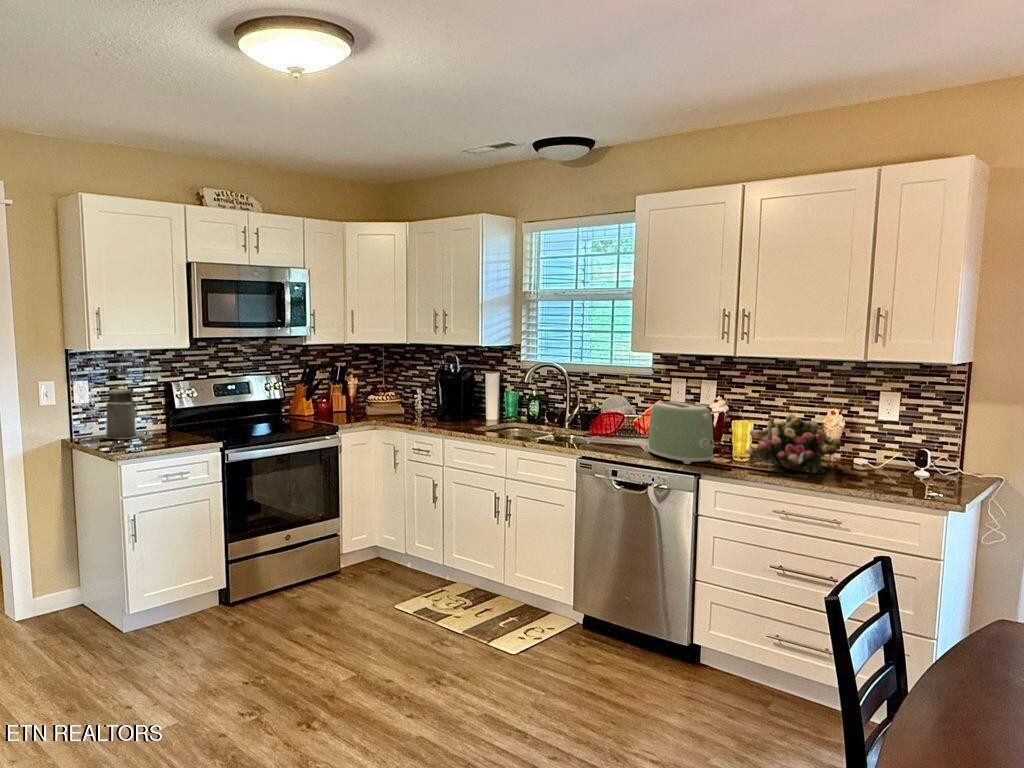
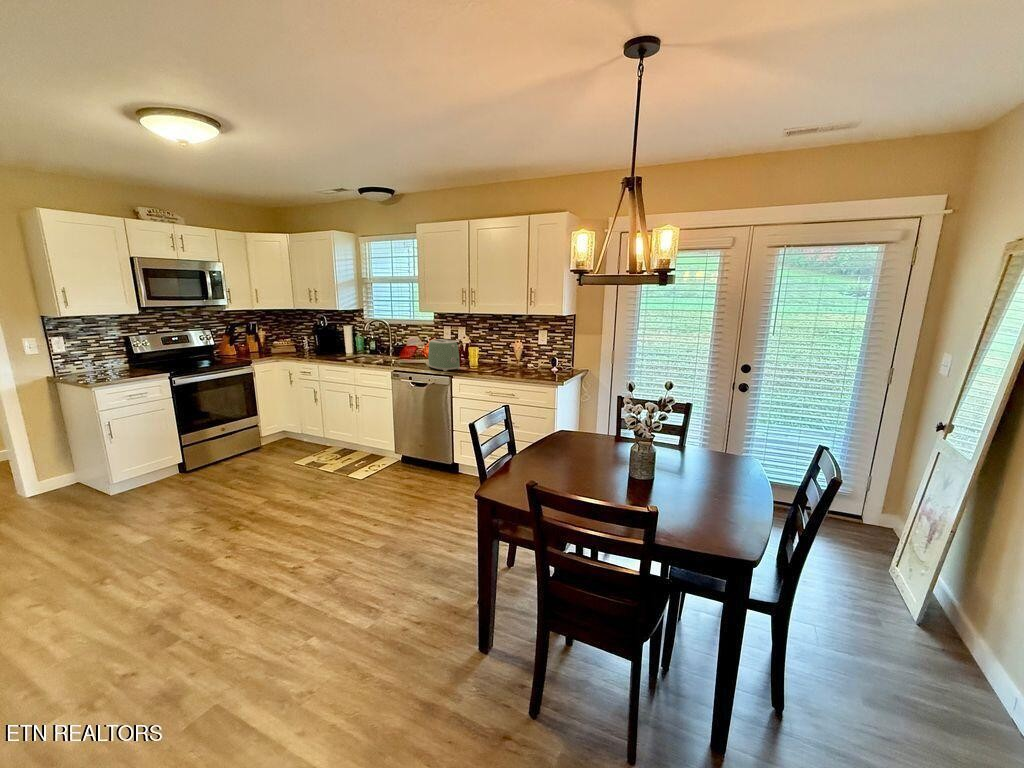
canister: present [103,384,144,439] -> none [79,339,112,374]
flower arrangement: present [745,413,842,474] -> none [473,343,518,372]

